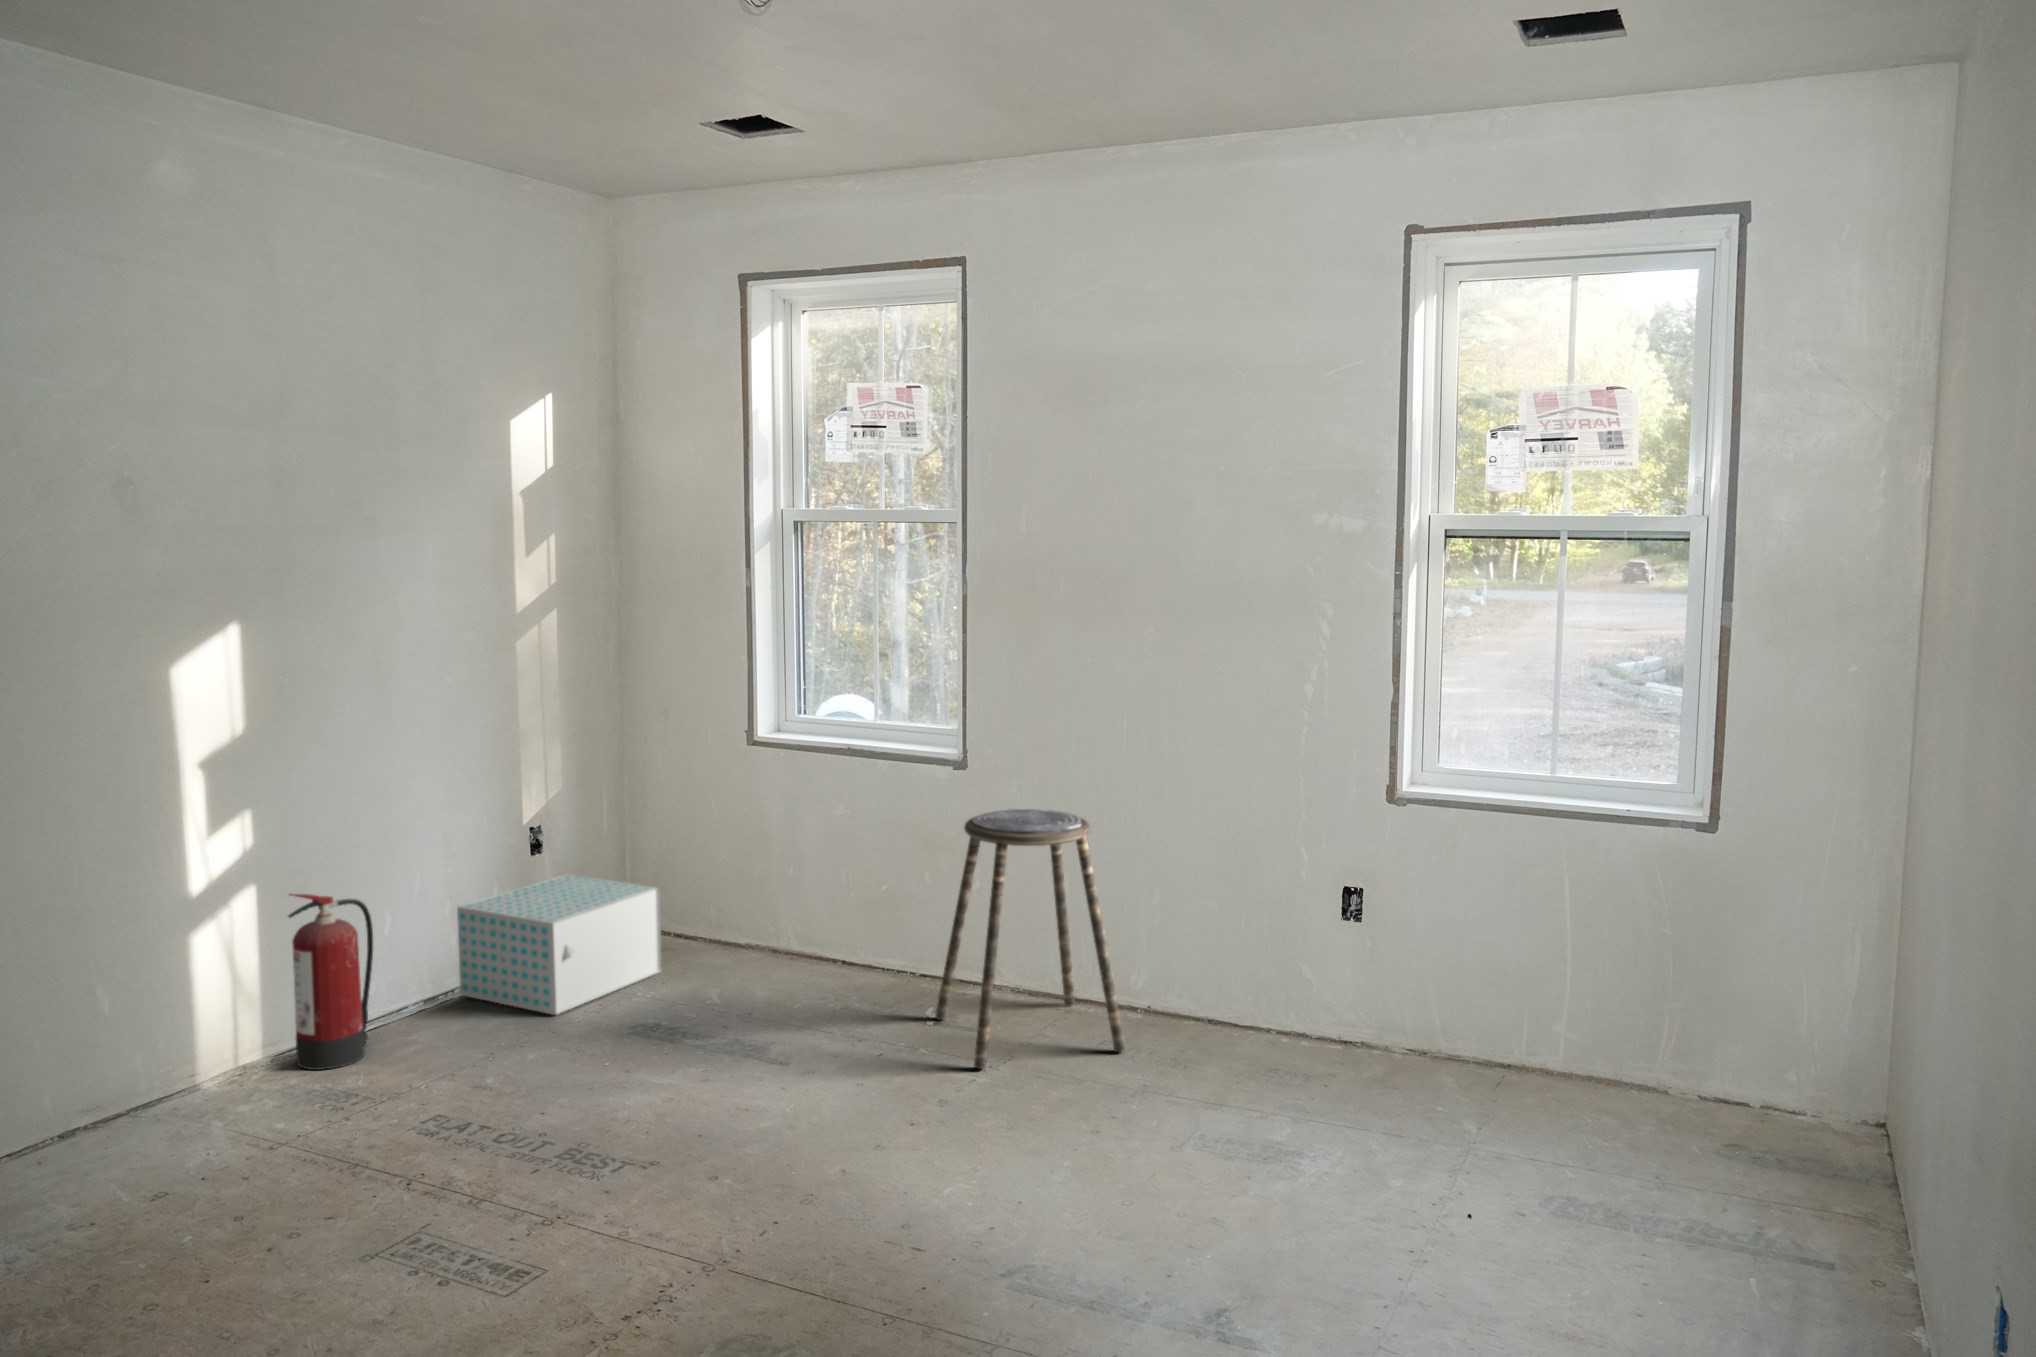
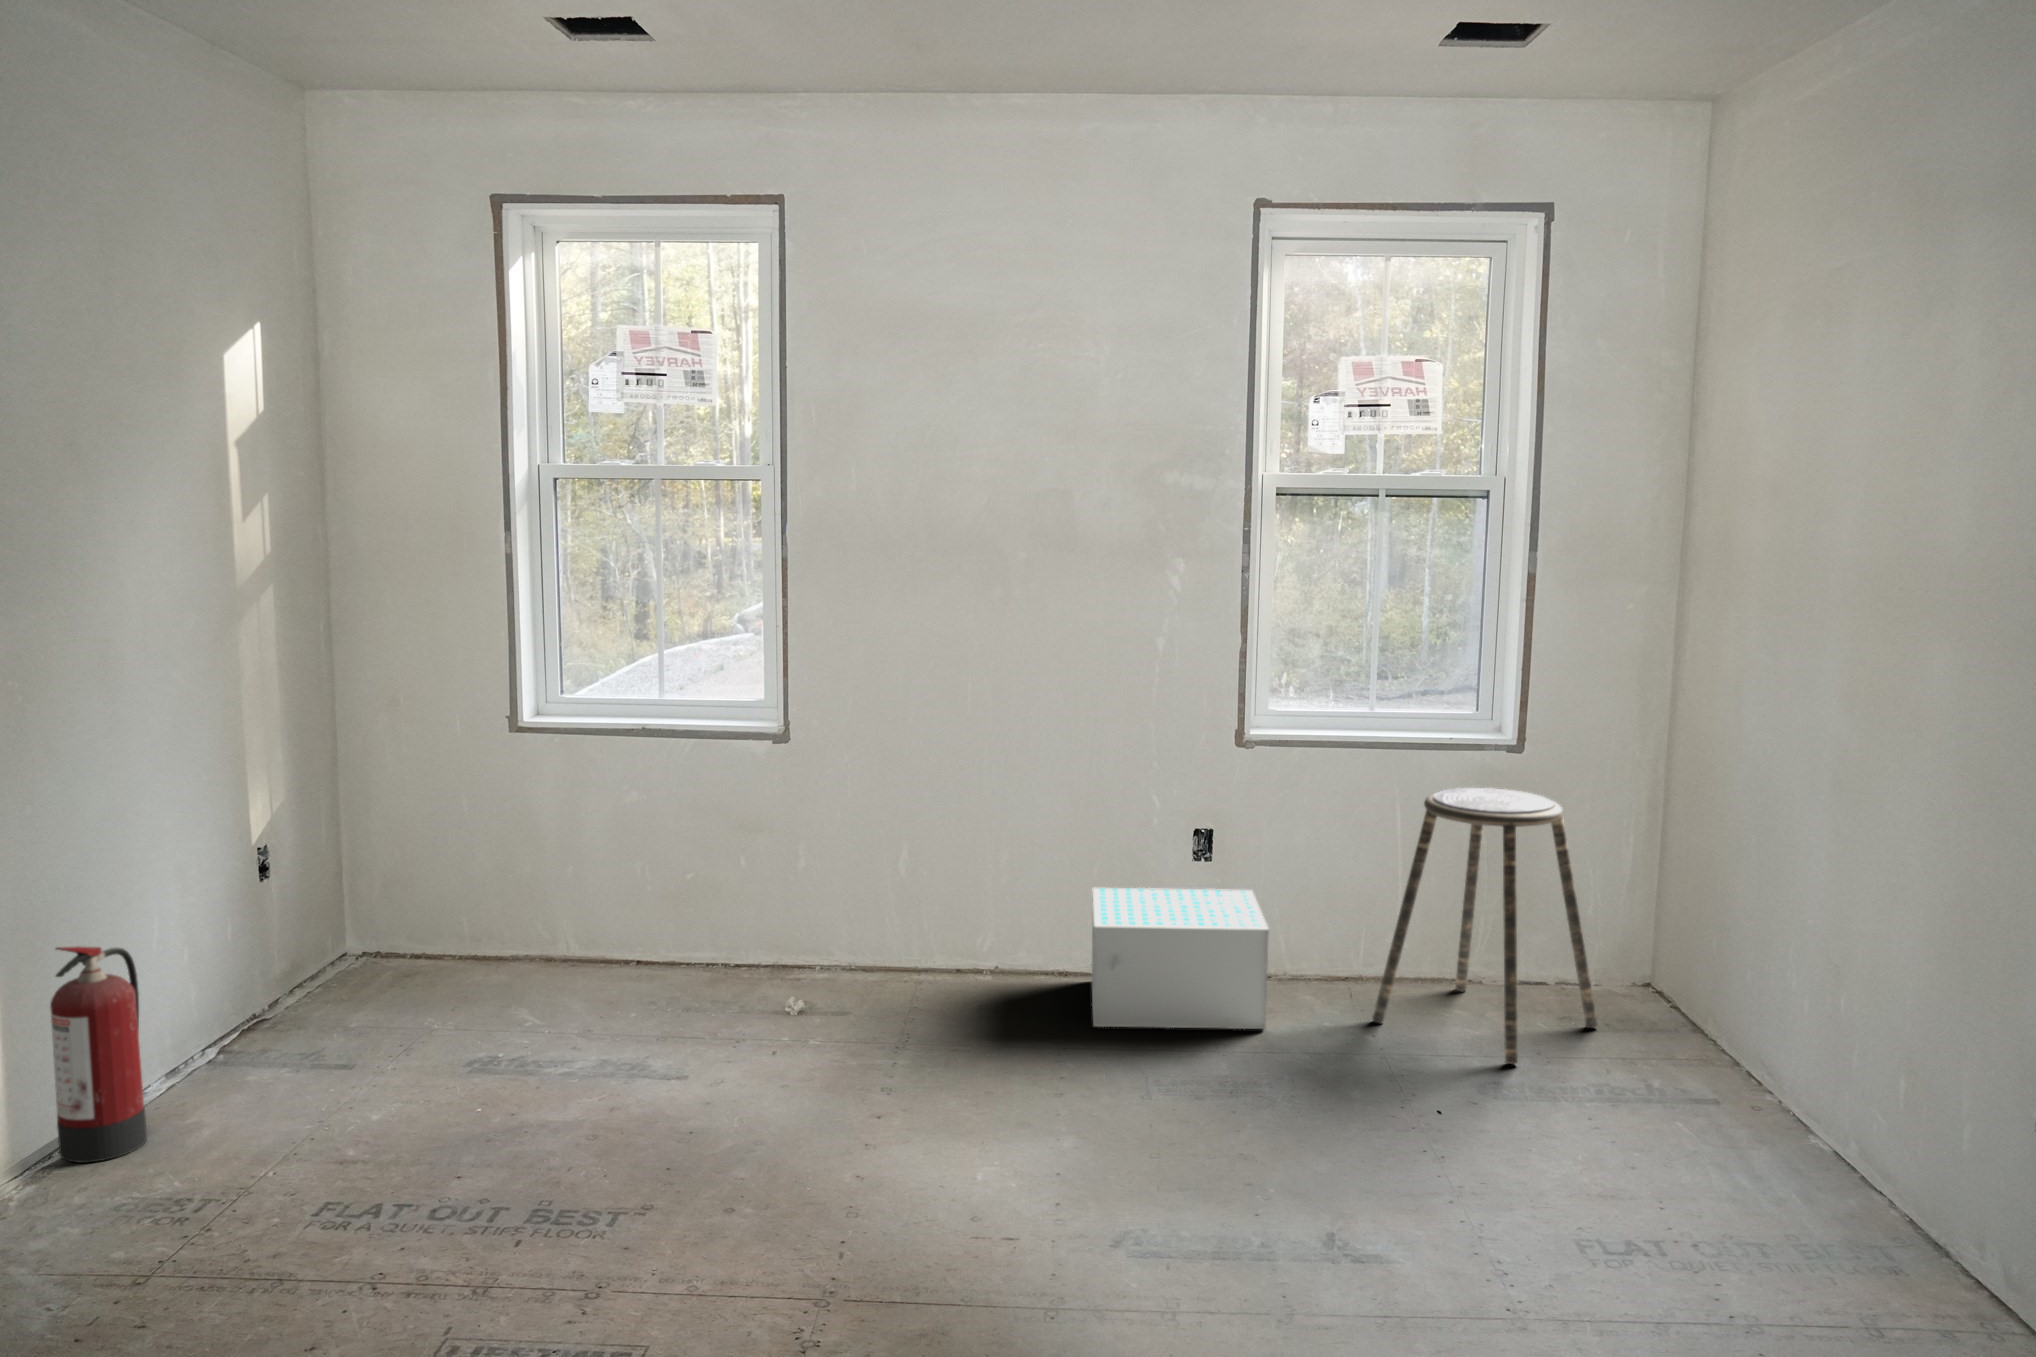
stool: present [935,809,1126,1069] -> present [1372,788,1598,1064]
storage box: present [457,874,662,1015] -> present [1092,888,1269,1029]

